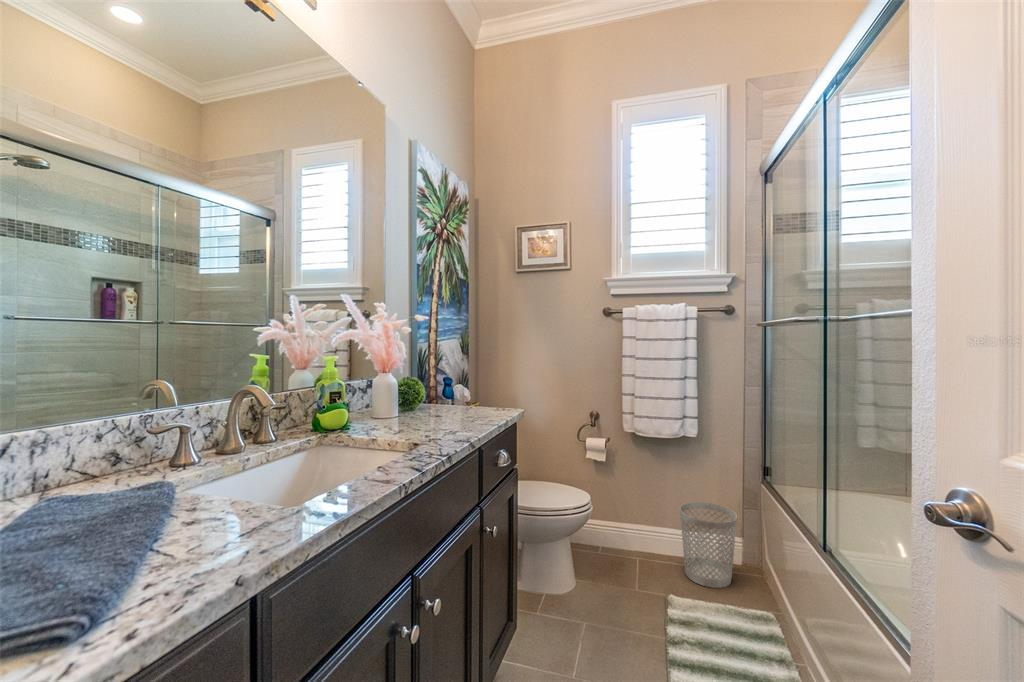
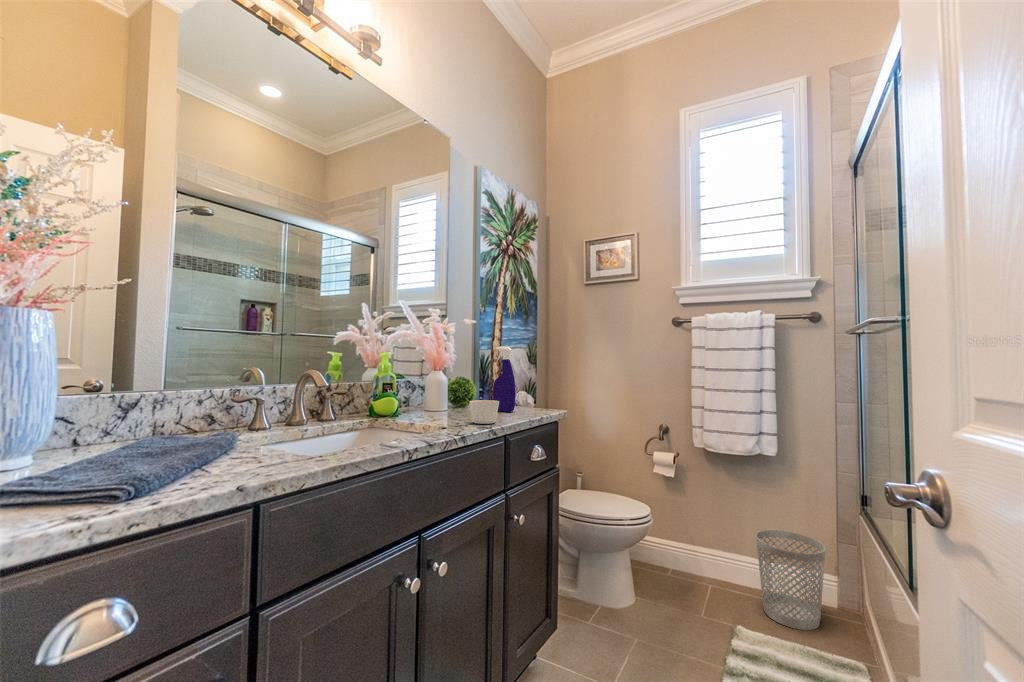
spray bottle: none [444,343,470,413] -> present [493,347,516,412]
candle: none [436,406,469,434] -> present [469,400,499,424]

